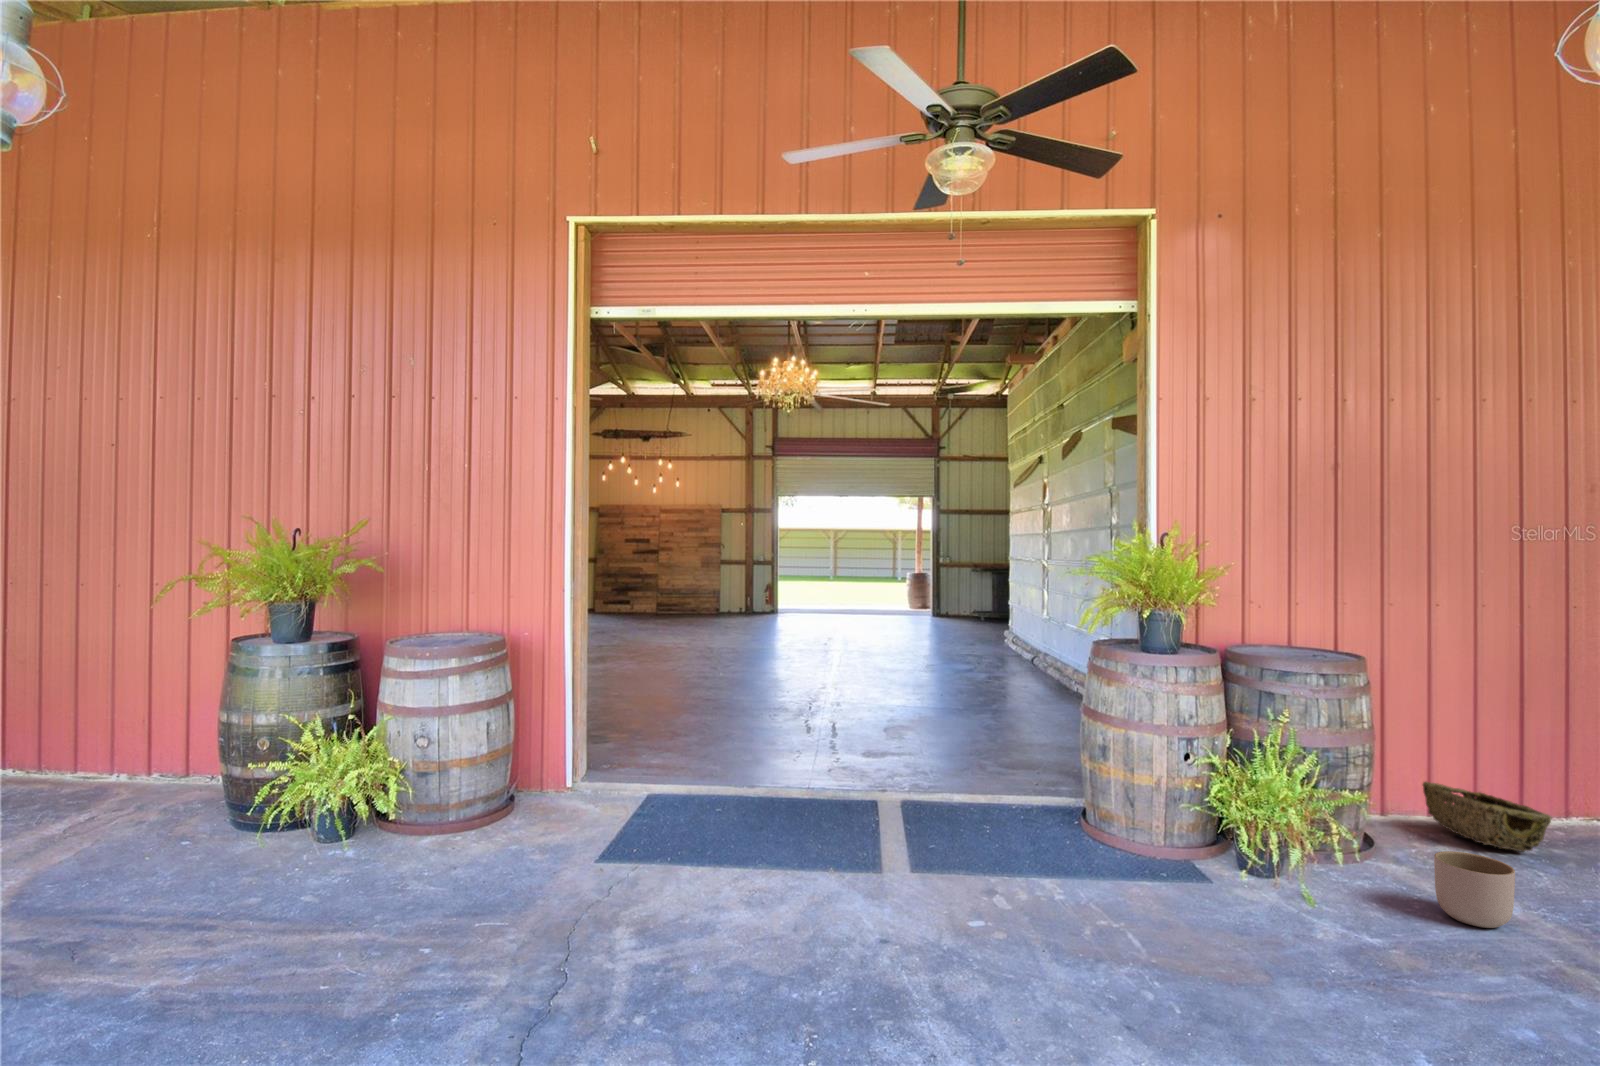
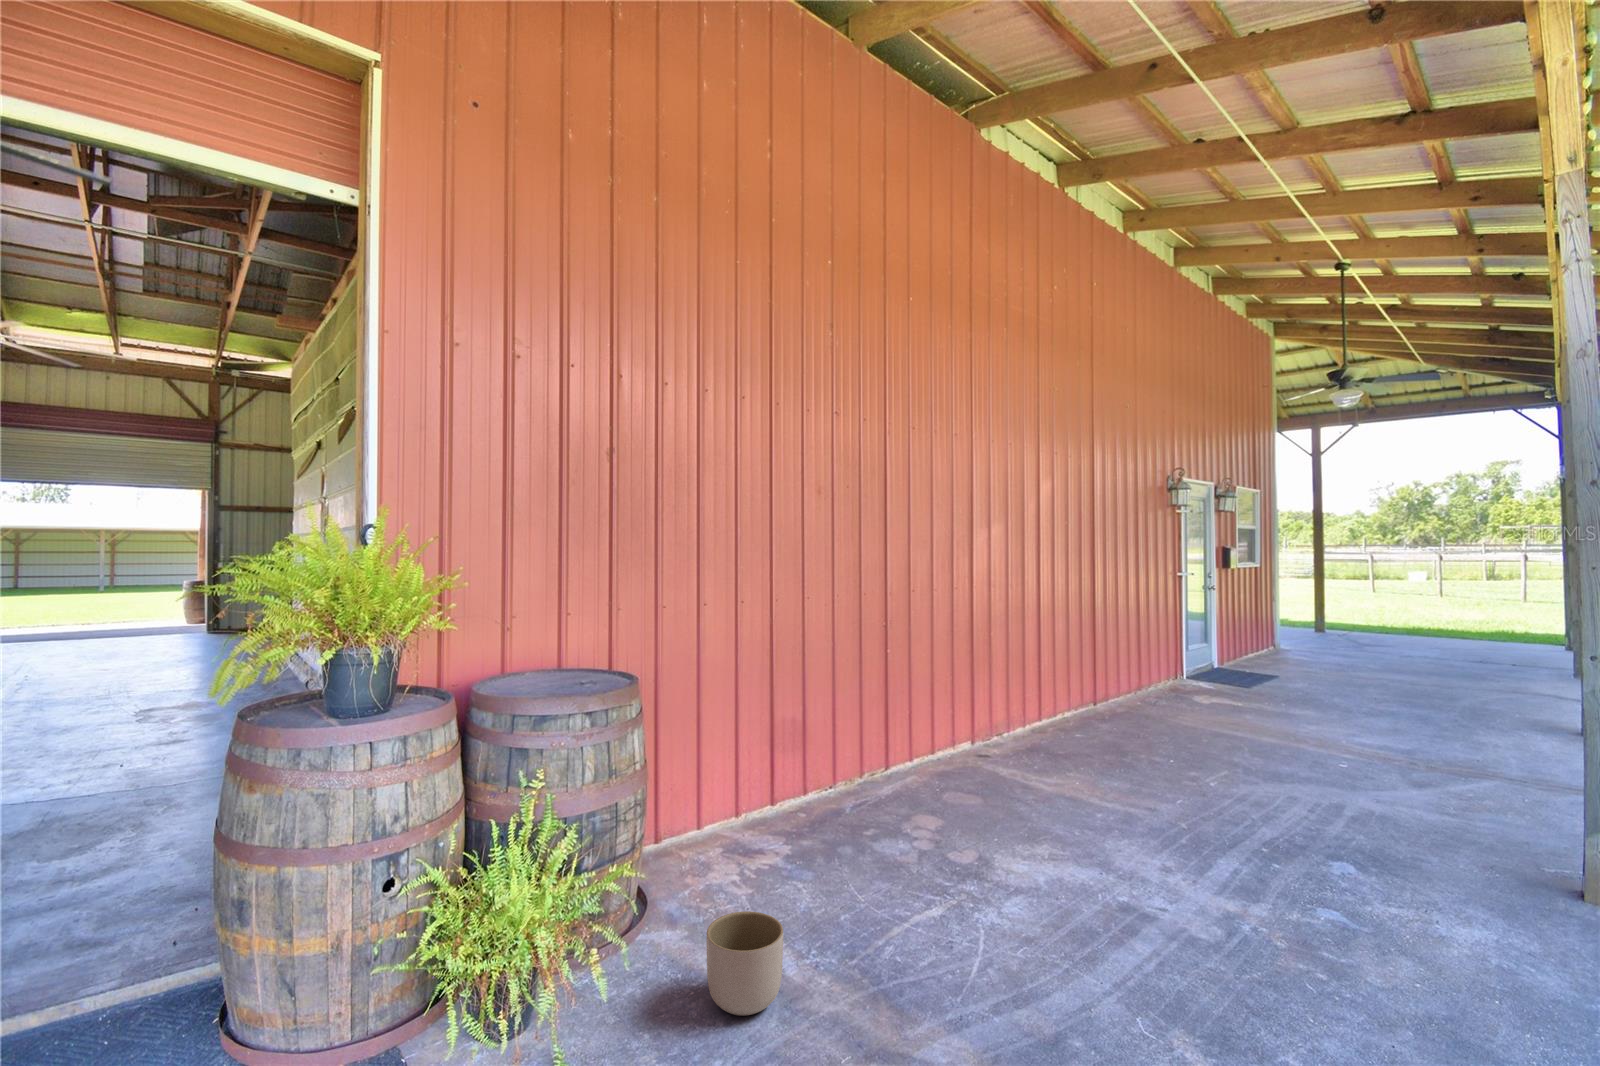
woven basket: present [1423,782,1551,852] -> none [690,792,794,858]

